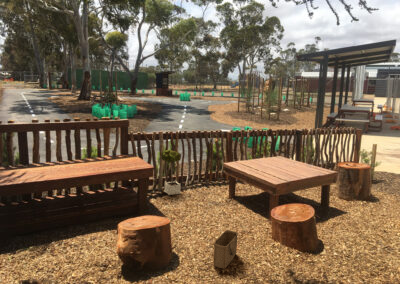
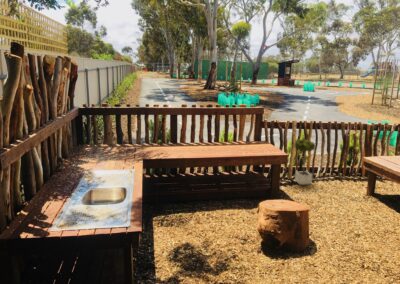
basket: present [214,230,238,269] -> none [354,224,383,262]

